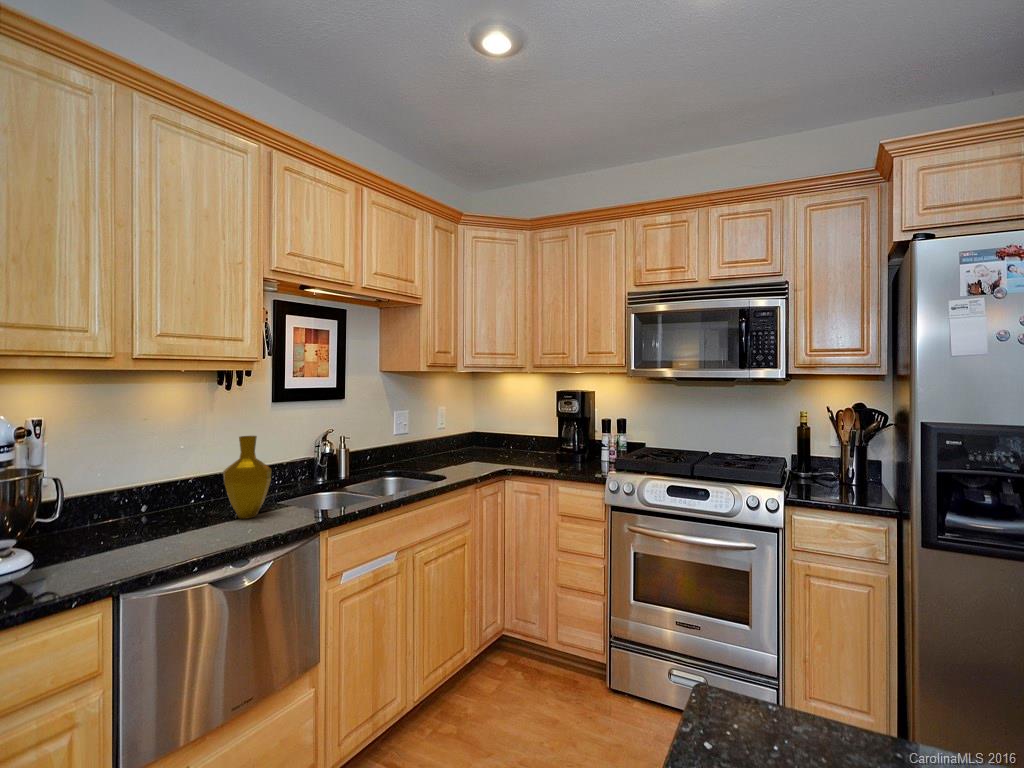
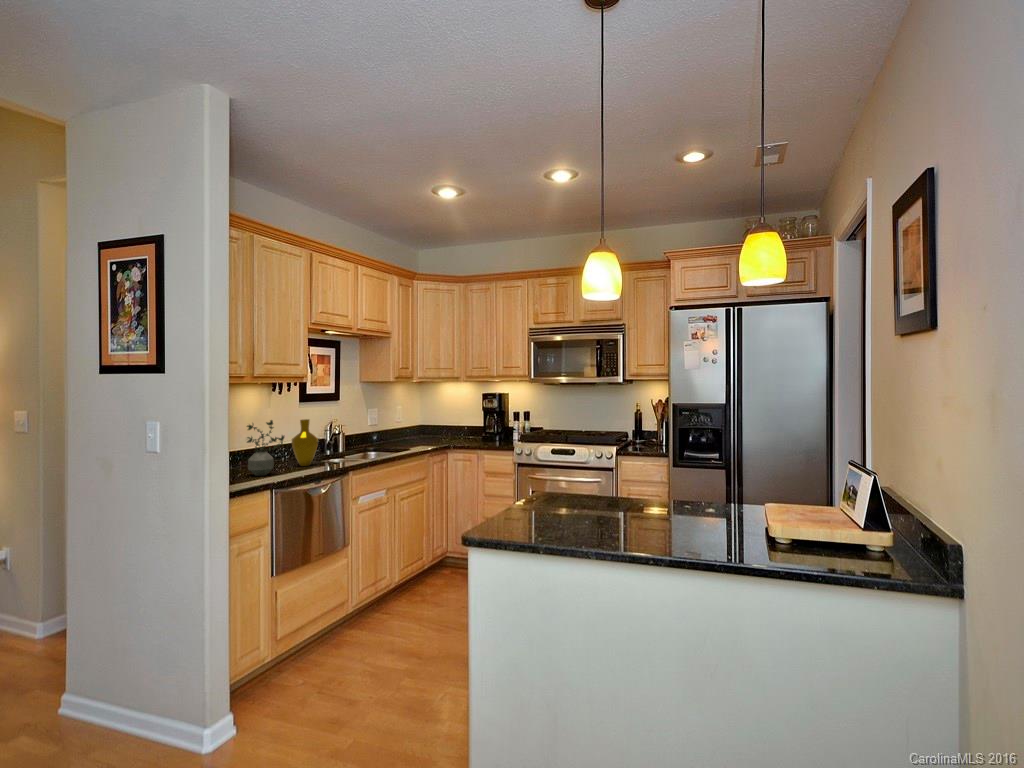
potted plant: none [99,441,183,551] -> present [247,420,284,476]

